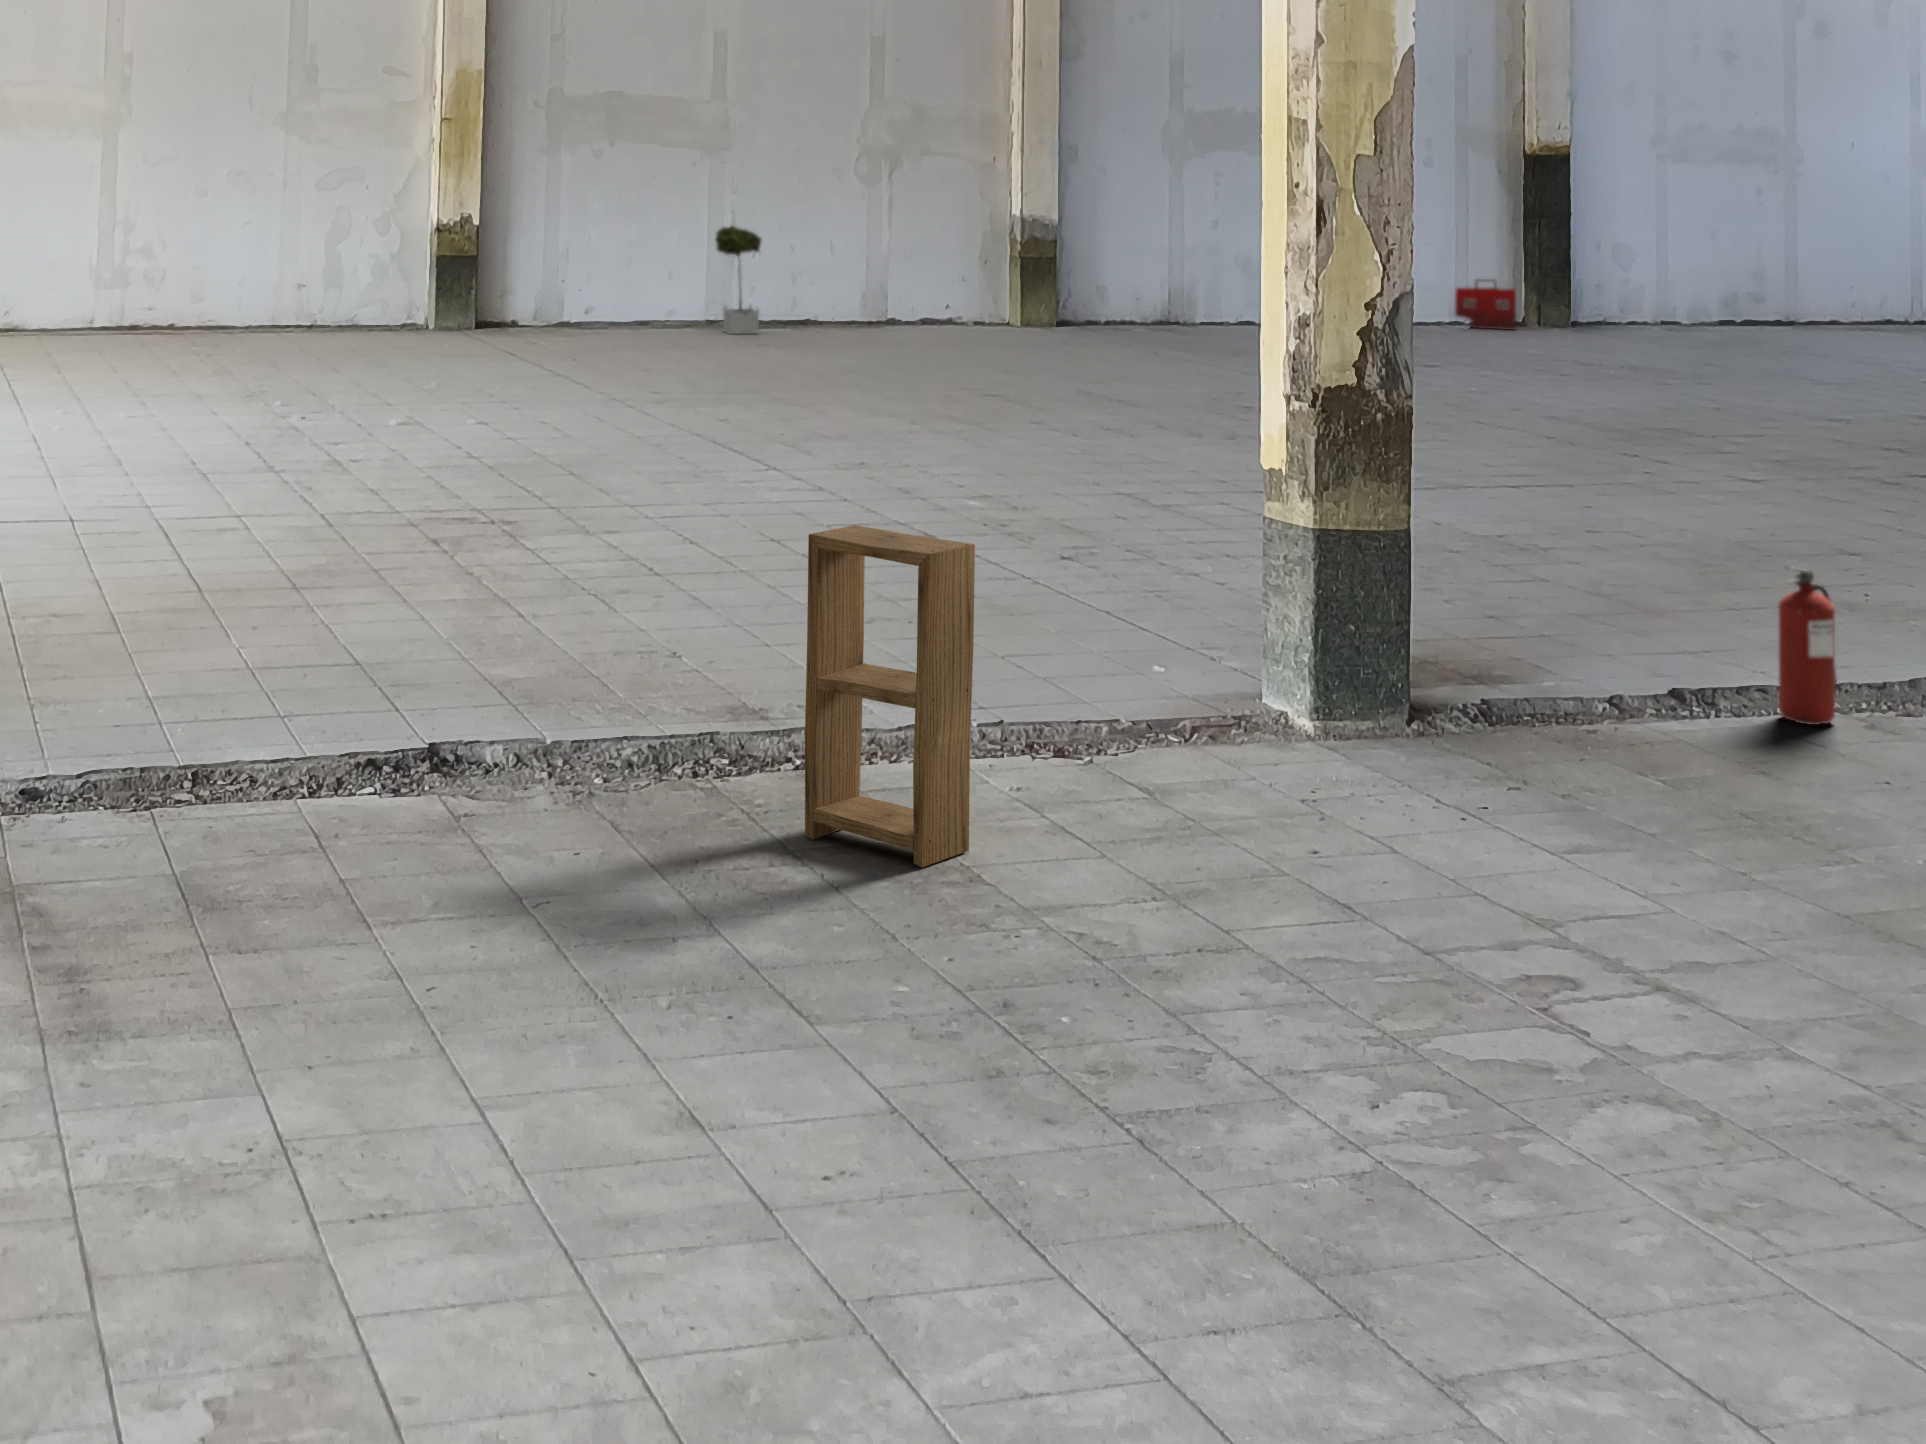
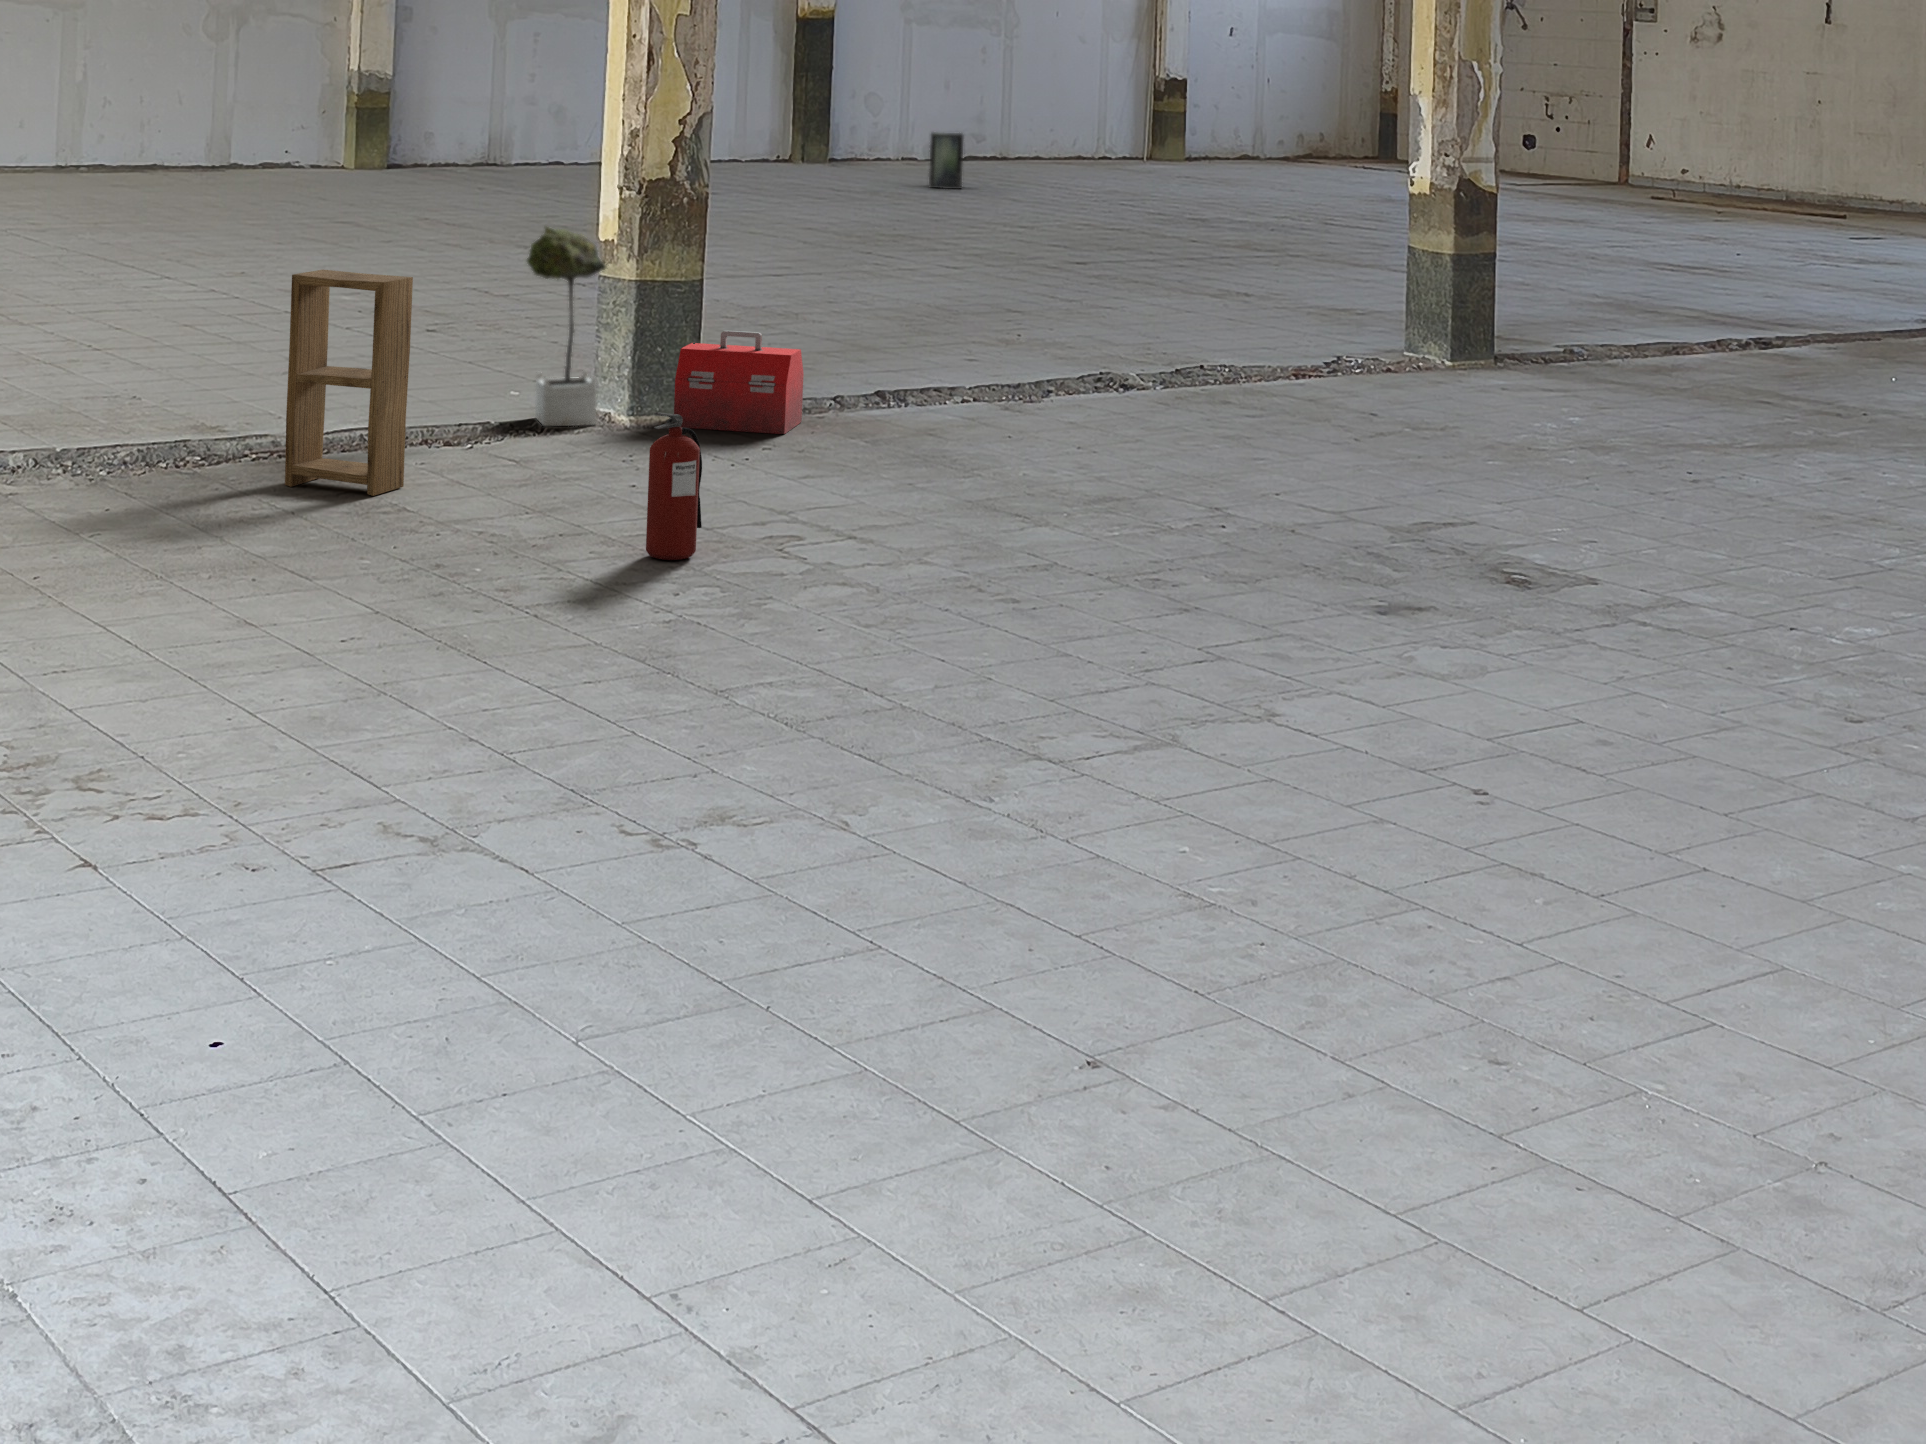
potted tree: present [715,226,761,334] -> present [527,227,606,426]
toolbox: present [1455,279,1516,330] -> present [674,330,803,434]
storage box: none [1692,291,1735,361] -> present [929,132,963,189]
fire extinguisher: present [1779,568,1837,725] -> present [646,412,702,560]

